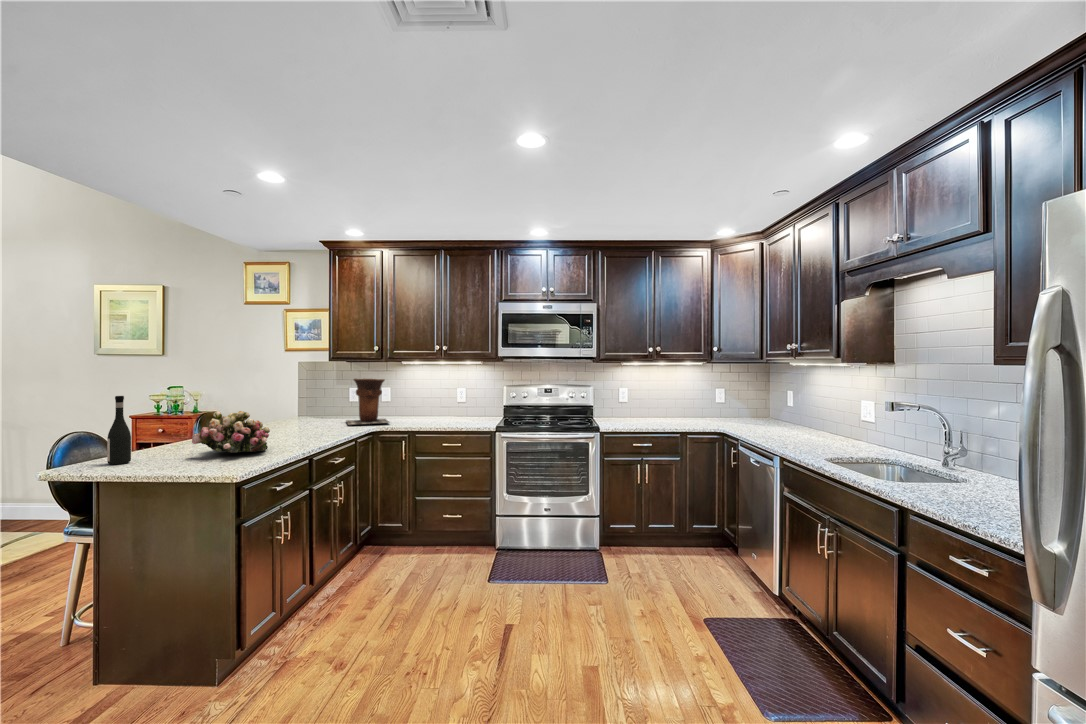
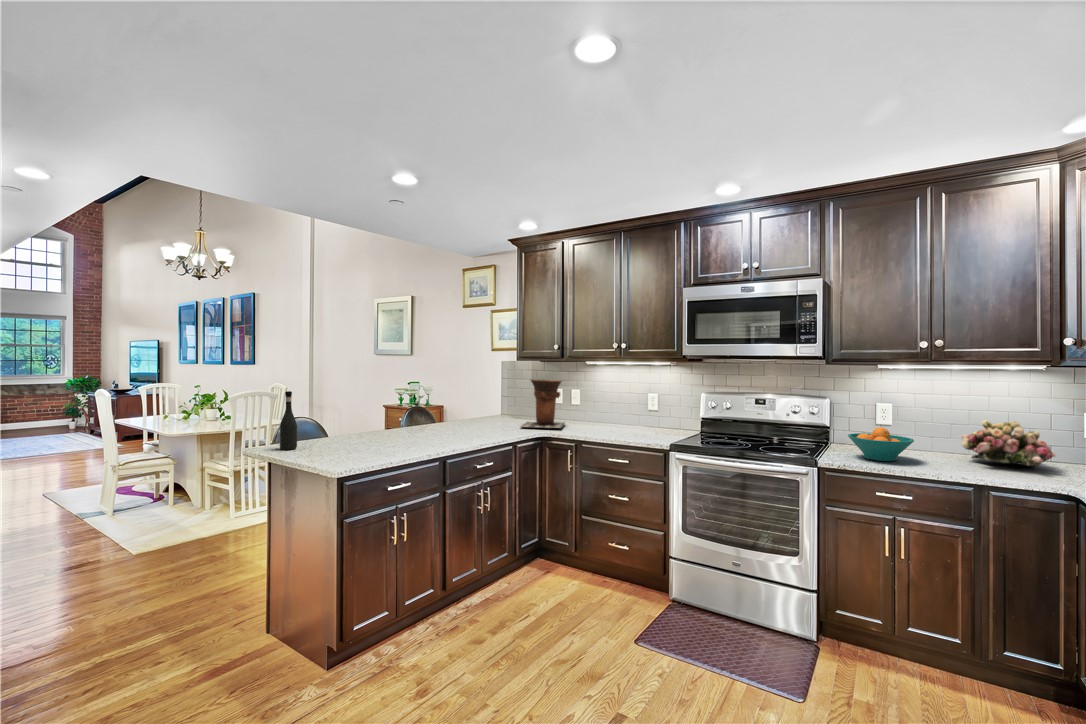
fruit bowl: none [610,403,646,425] -> present [848,427,914,461]
flower arrangement: present [192,411,270,452] -> present [962,420,1056,466]

